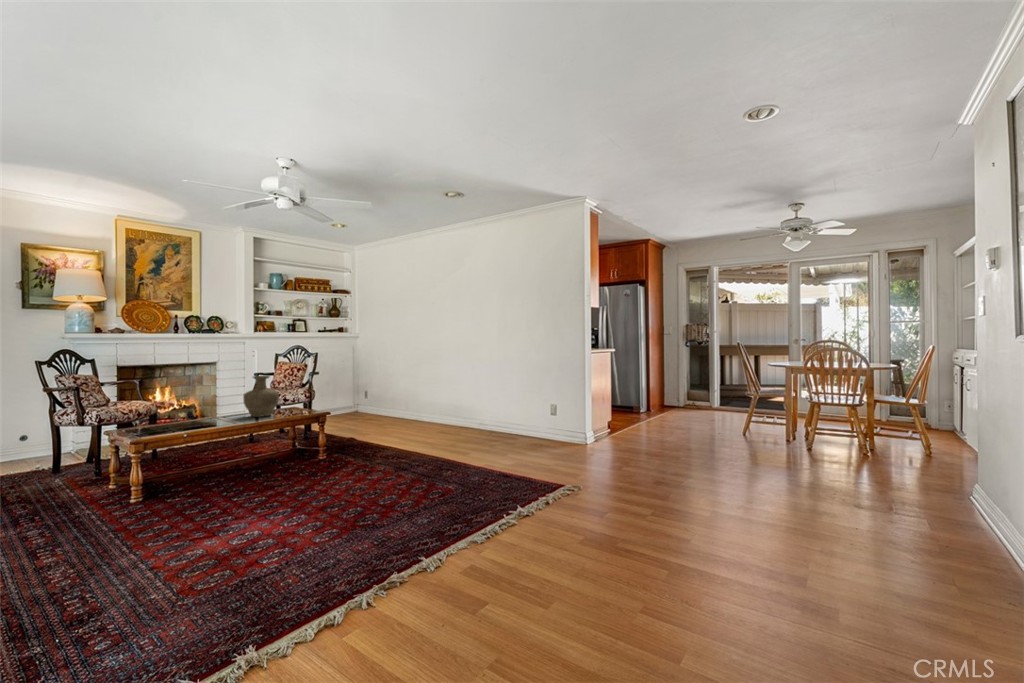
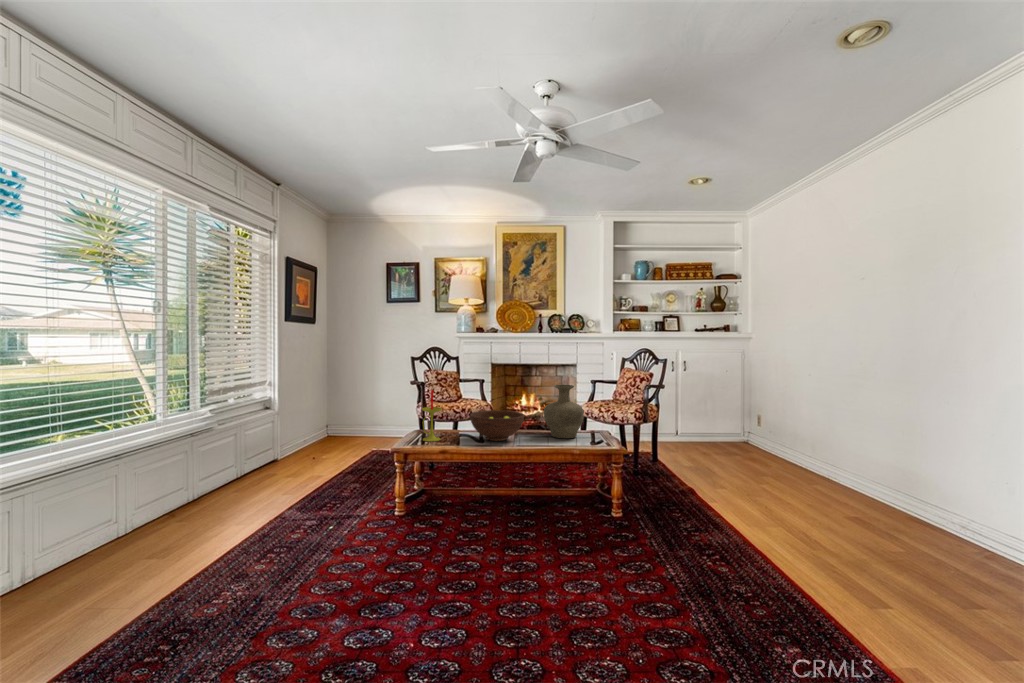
candle: none [137,387,160,435] -> present [422,390,442,441]
fruit bowl: none [183,400,238,425] -> present [470,410,524,441]

